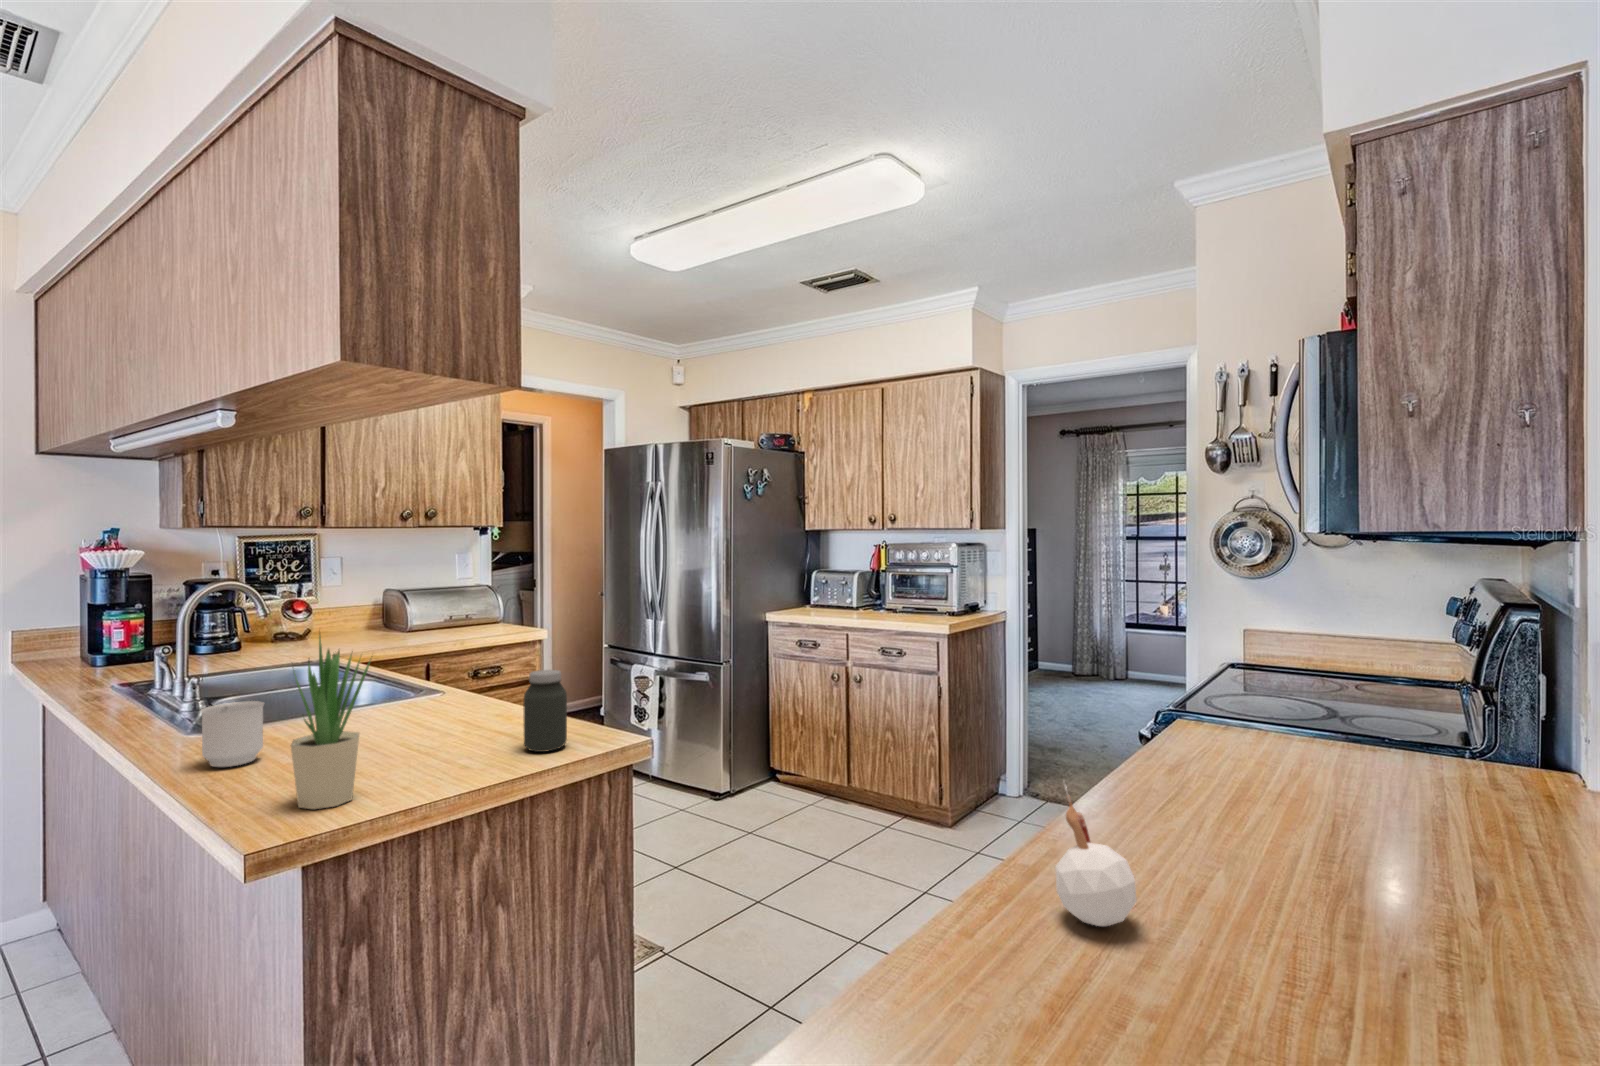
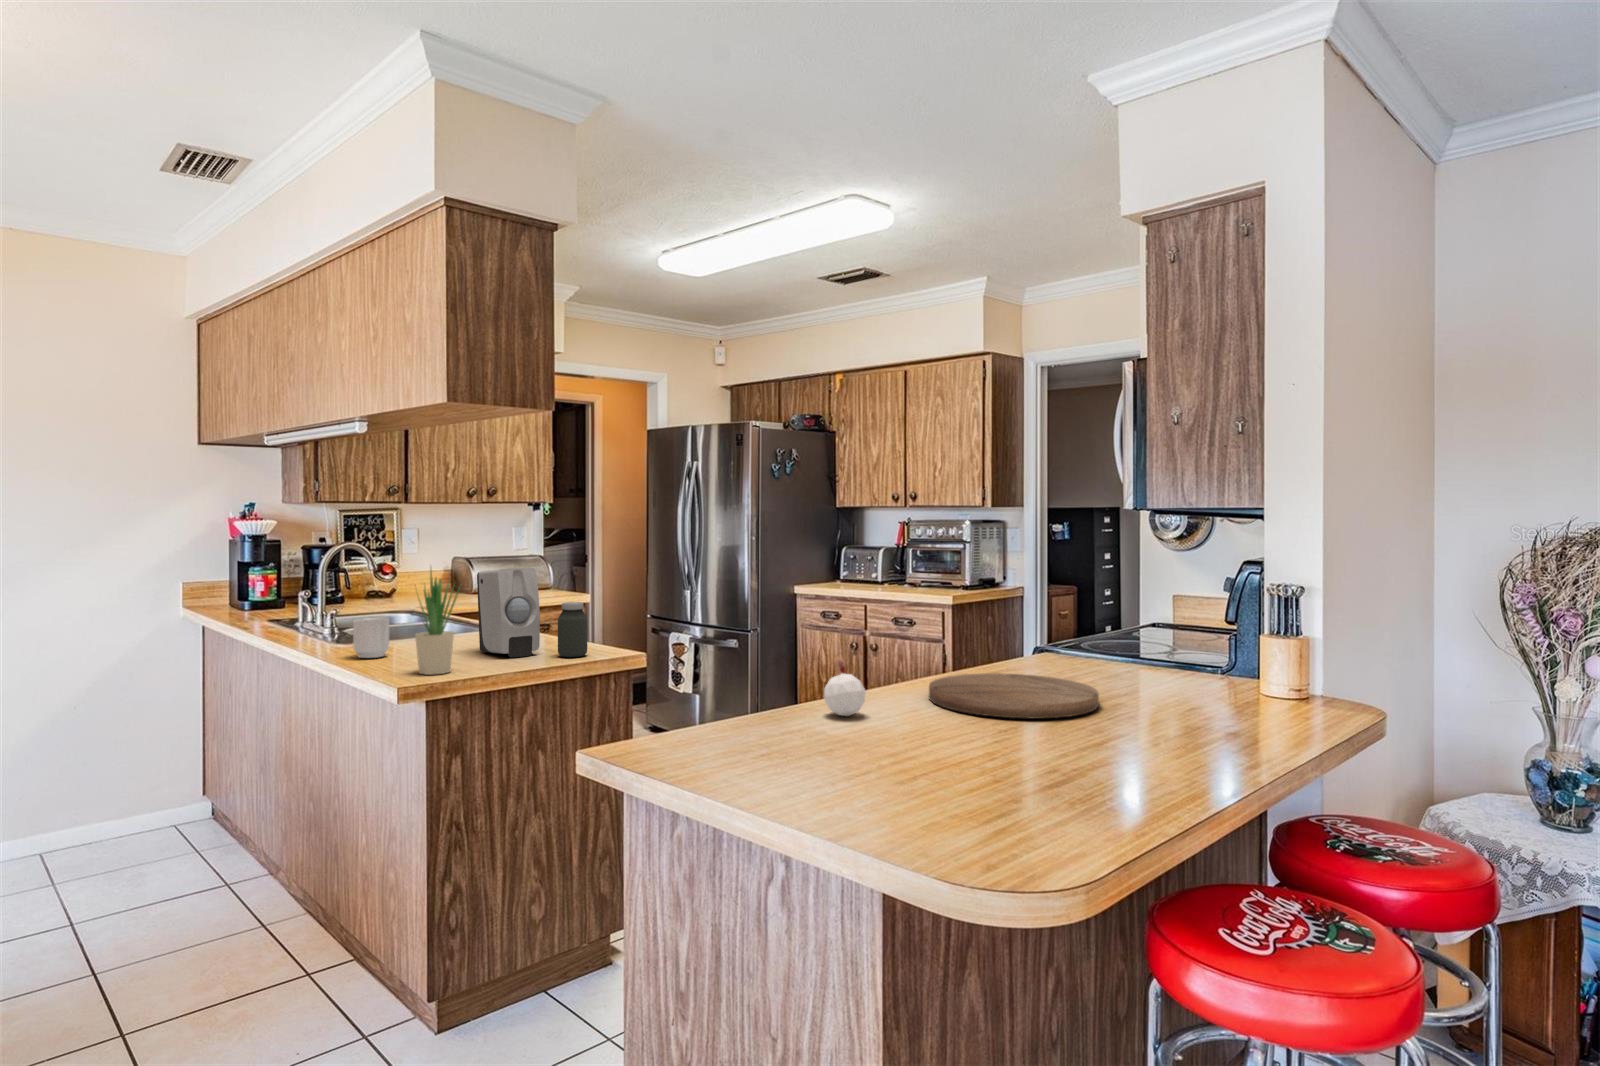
soap dispenser: none [402,622,496,756] -> present [477,568,540,657]
cutting board: none [1156,784,1482,914] -> present [929,673,1099,718]

